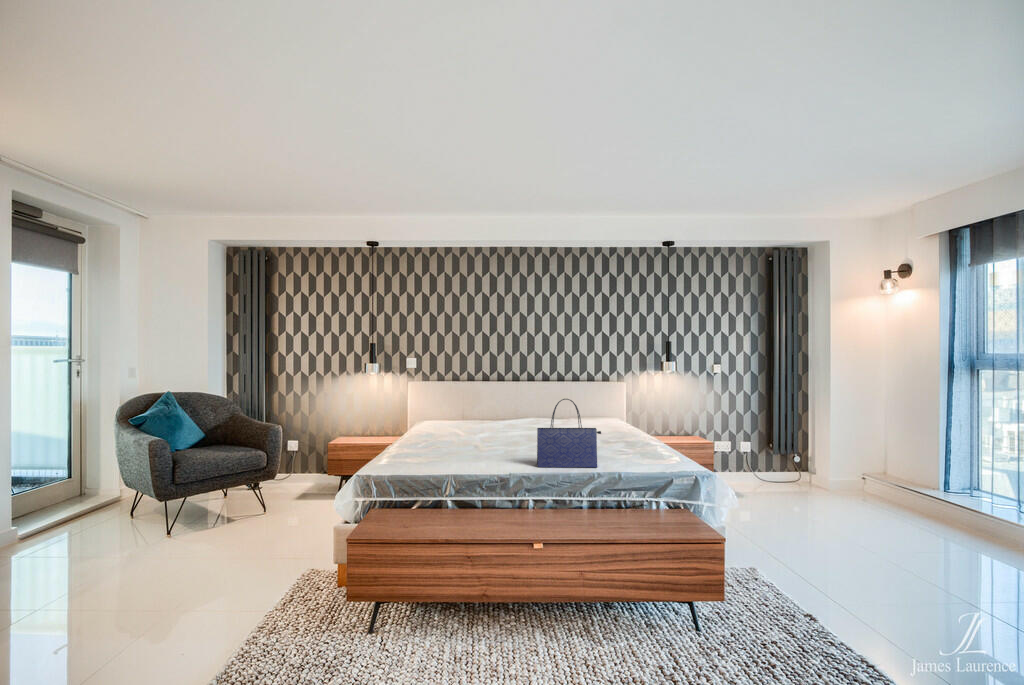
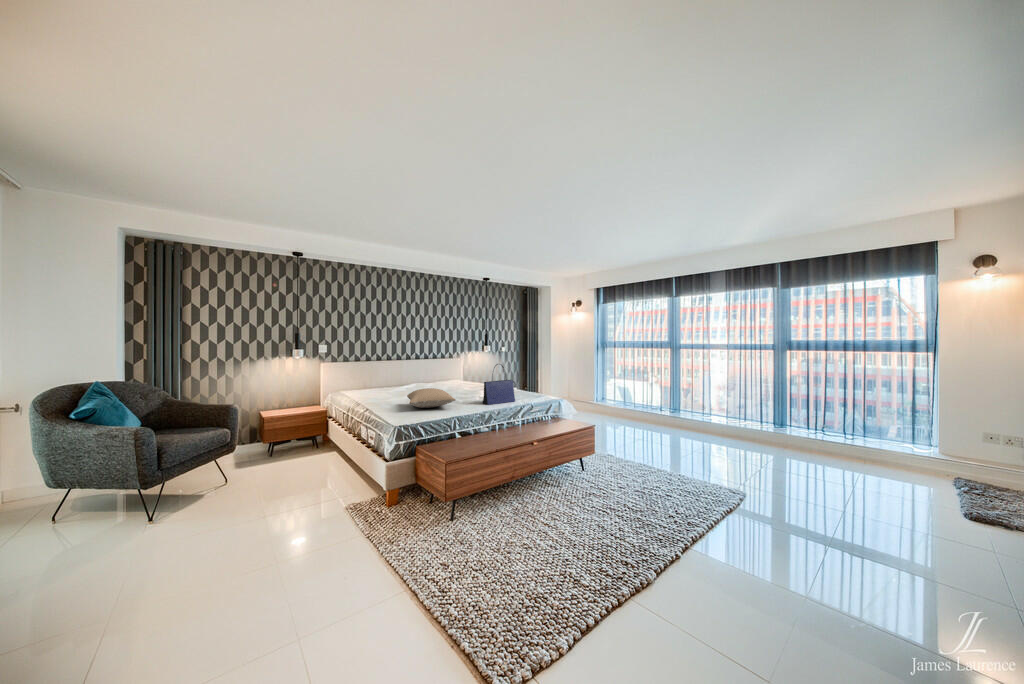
pillow: none [410,430,496,459] -> present [407,388,456,408]

